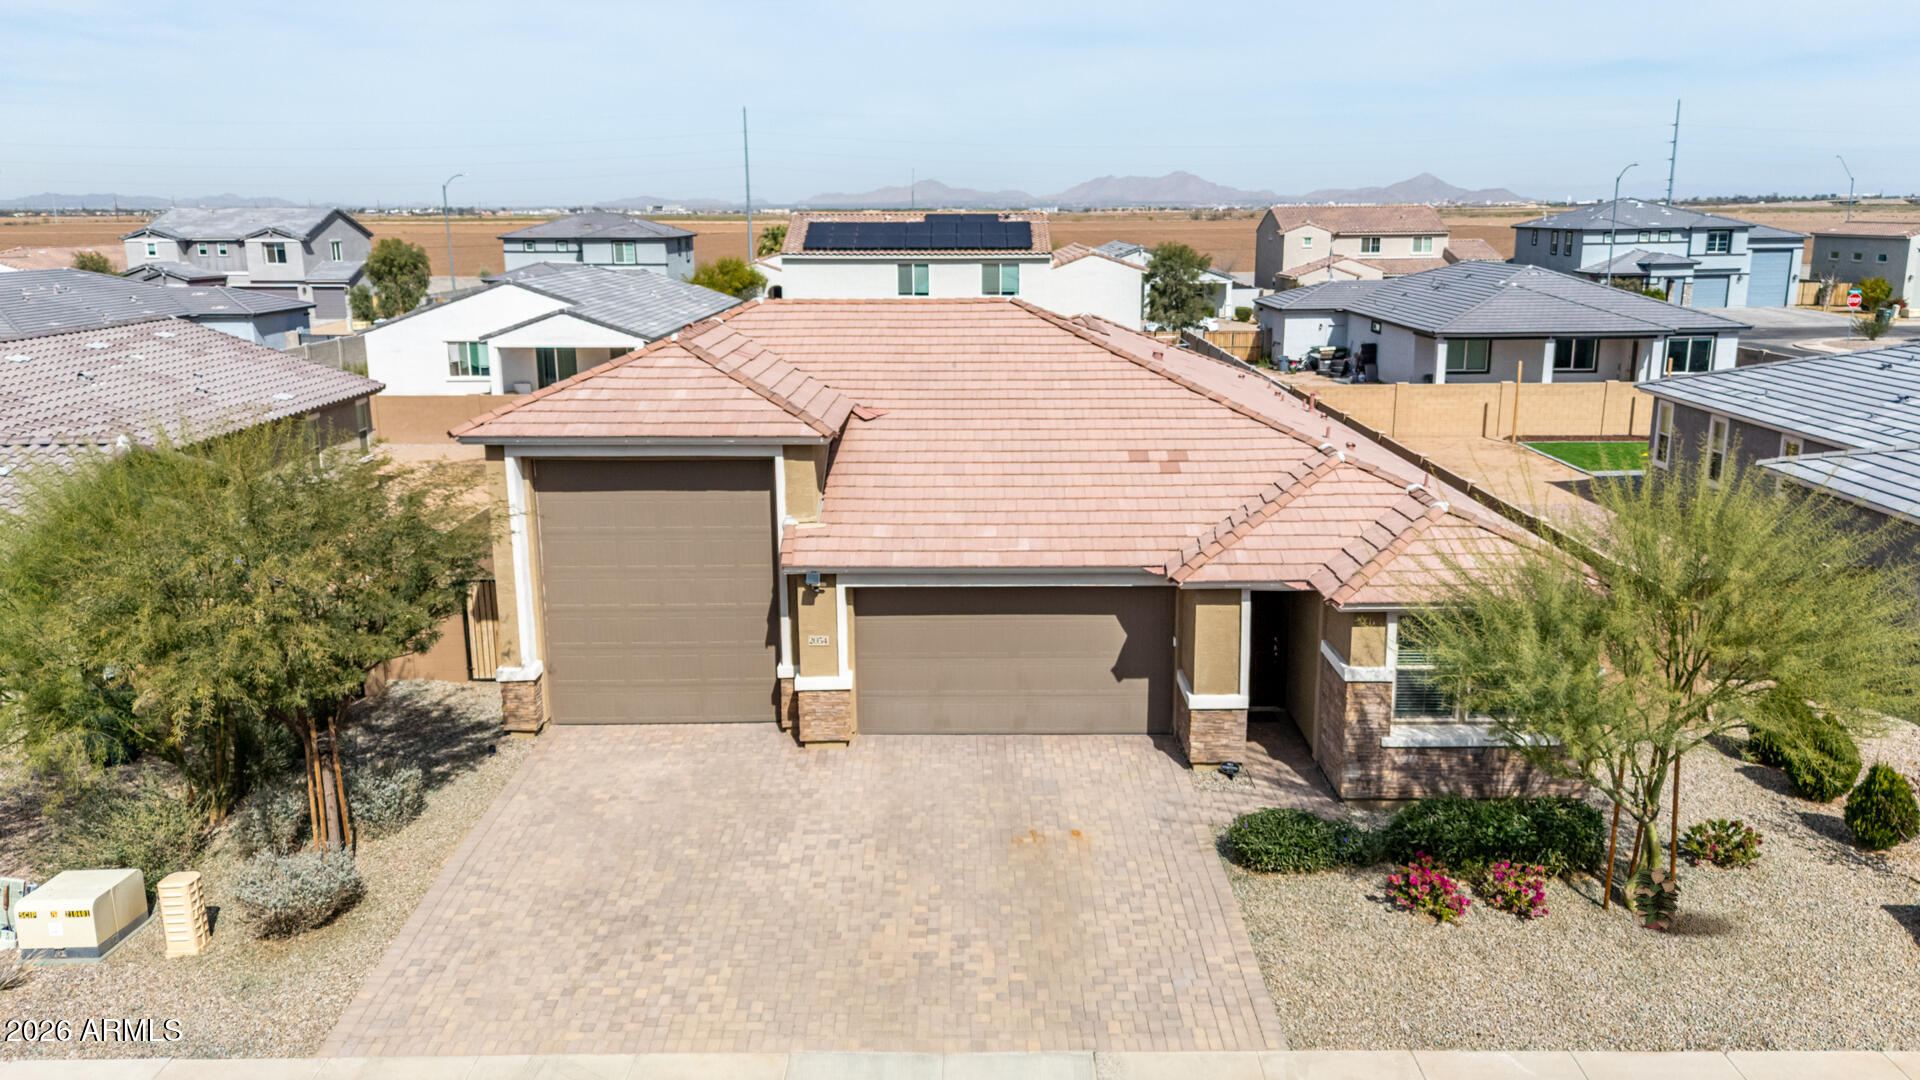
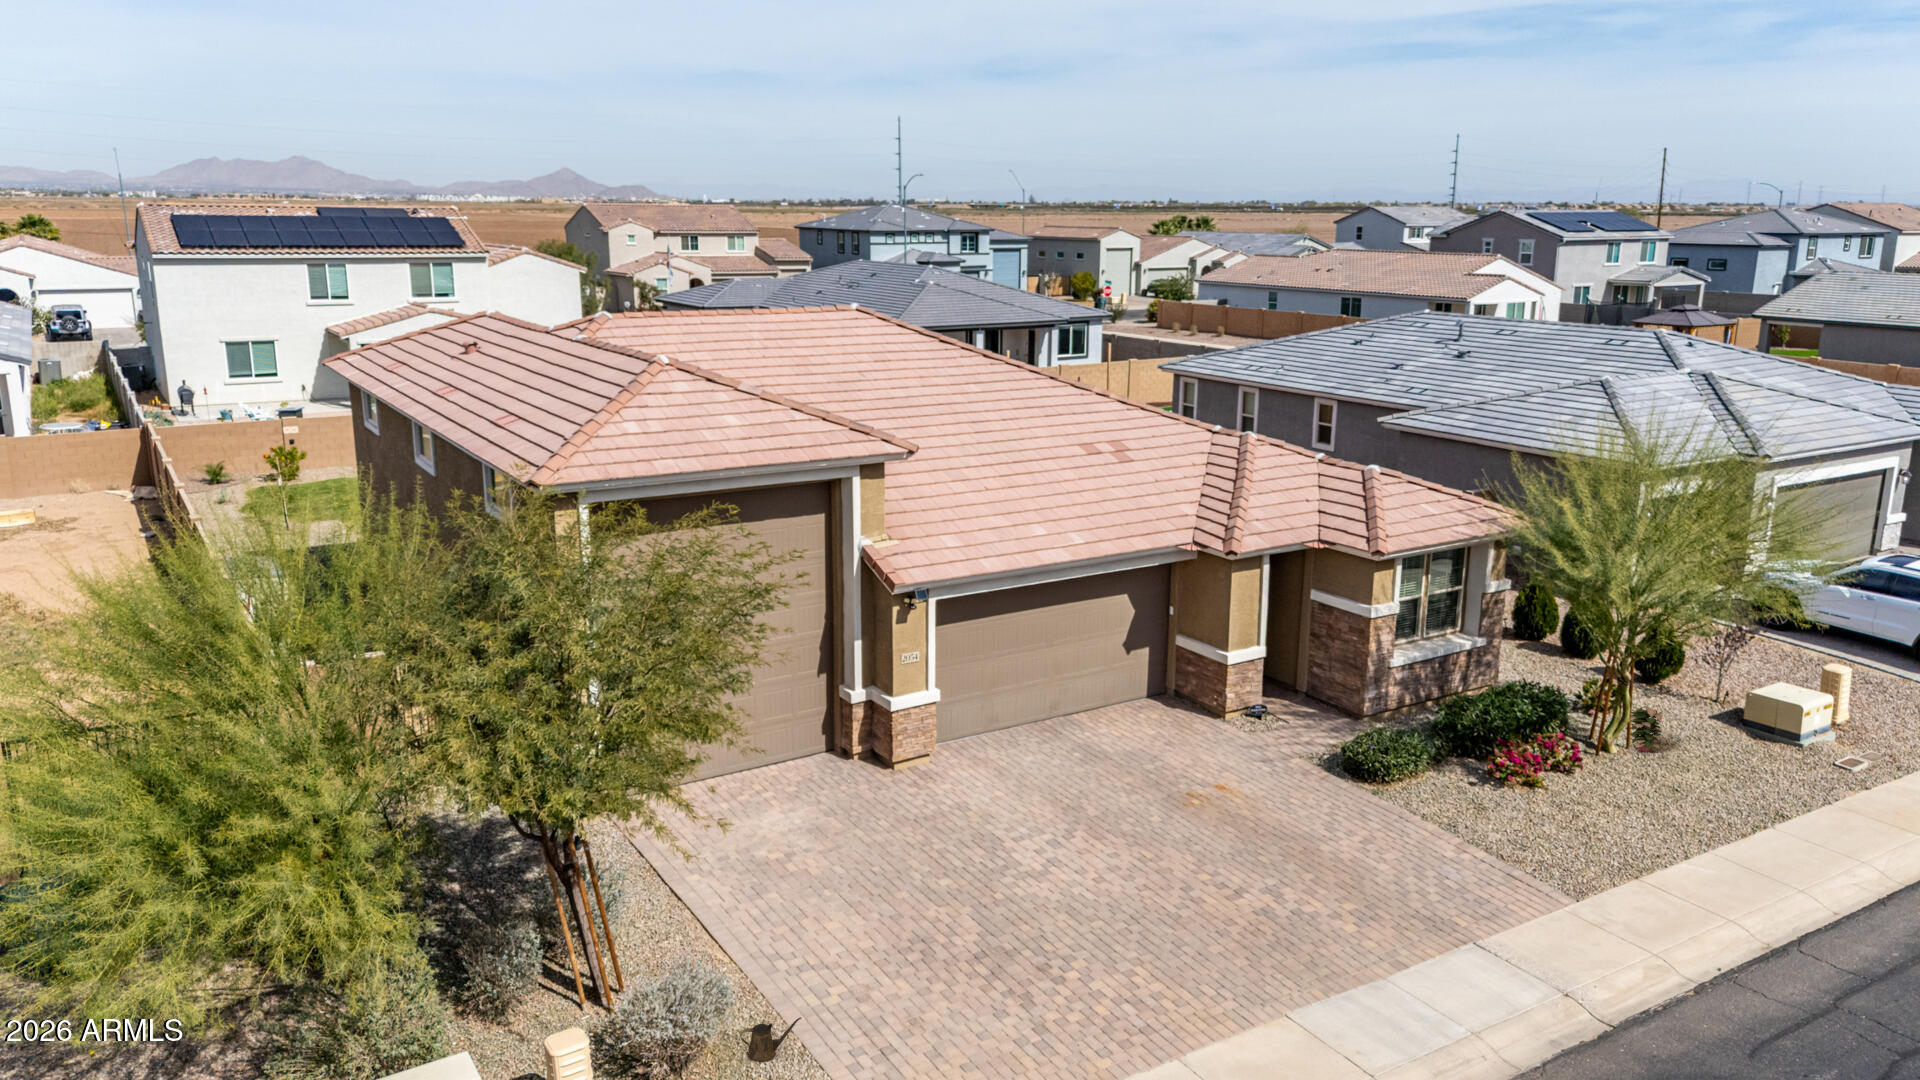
watering can: none [327,906,366,937] -> present [740,1017,801,1062]

